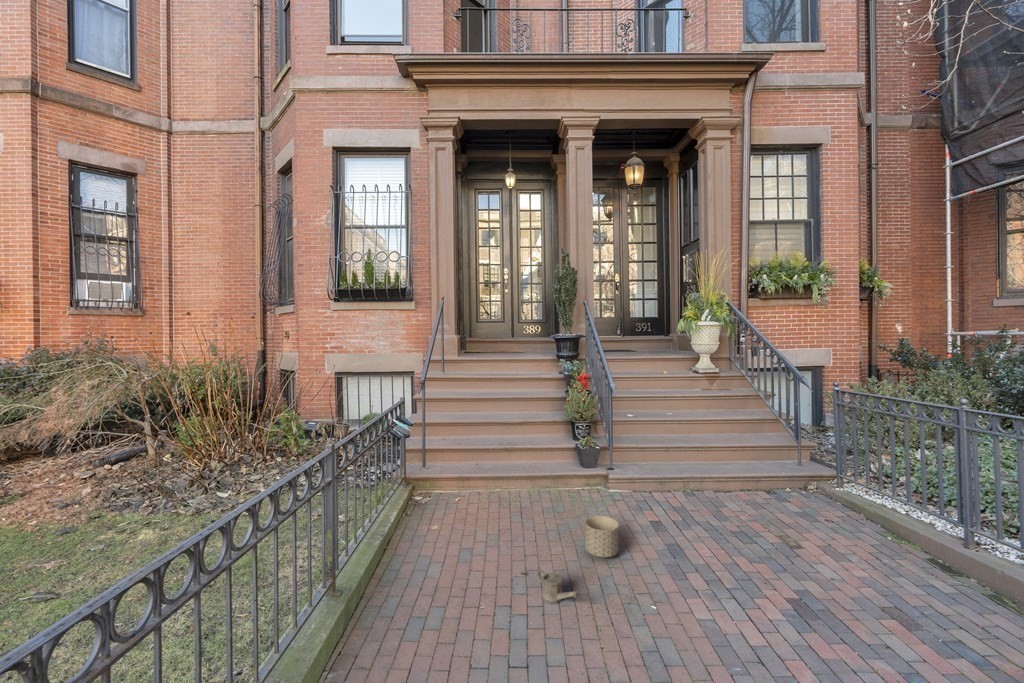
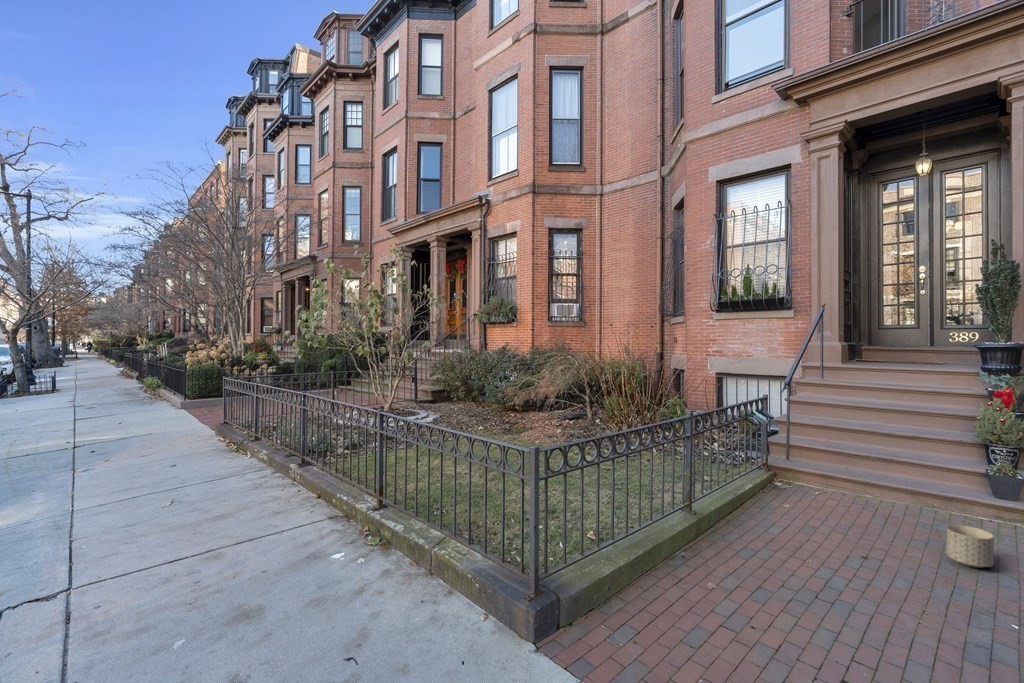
watering can: present [538,570,579,604] -> none [871,545,906,575]

